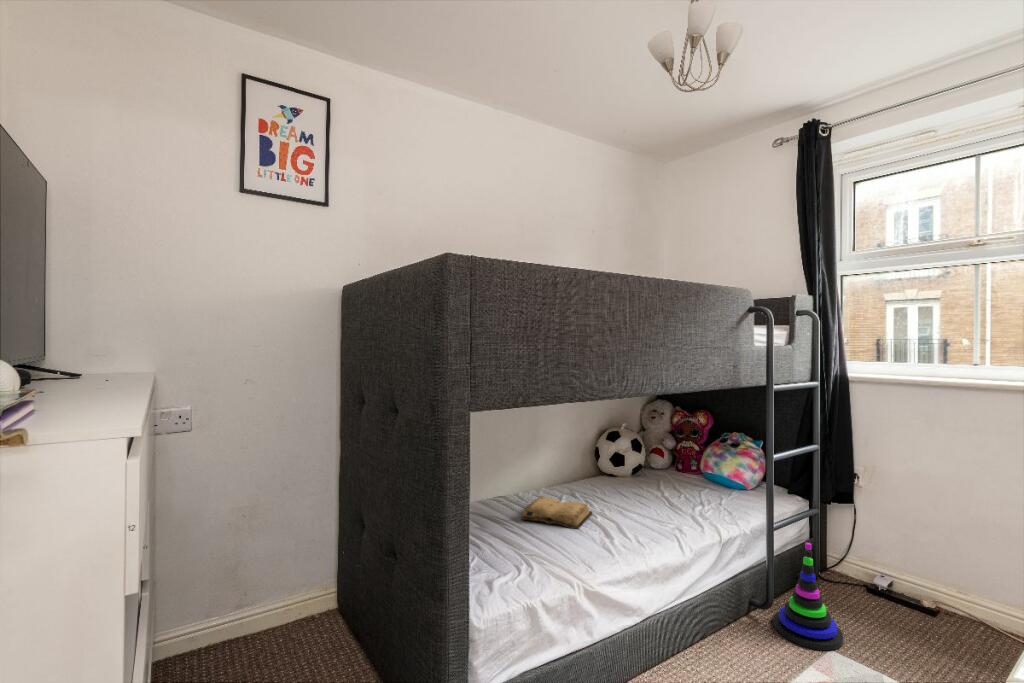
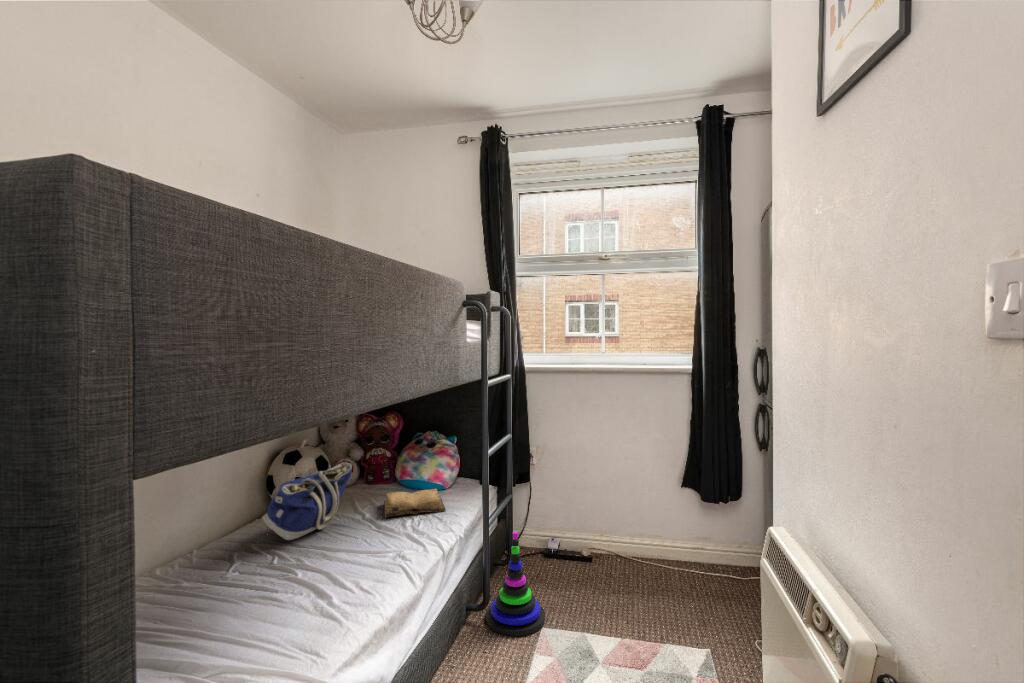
tote bag: none [583,445,654,497] -> present [262,462,352,540]
diary: present [521,496,592,529] -> present [384,489,446,518]

